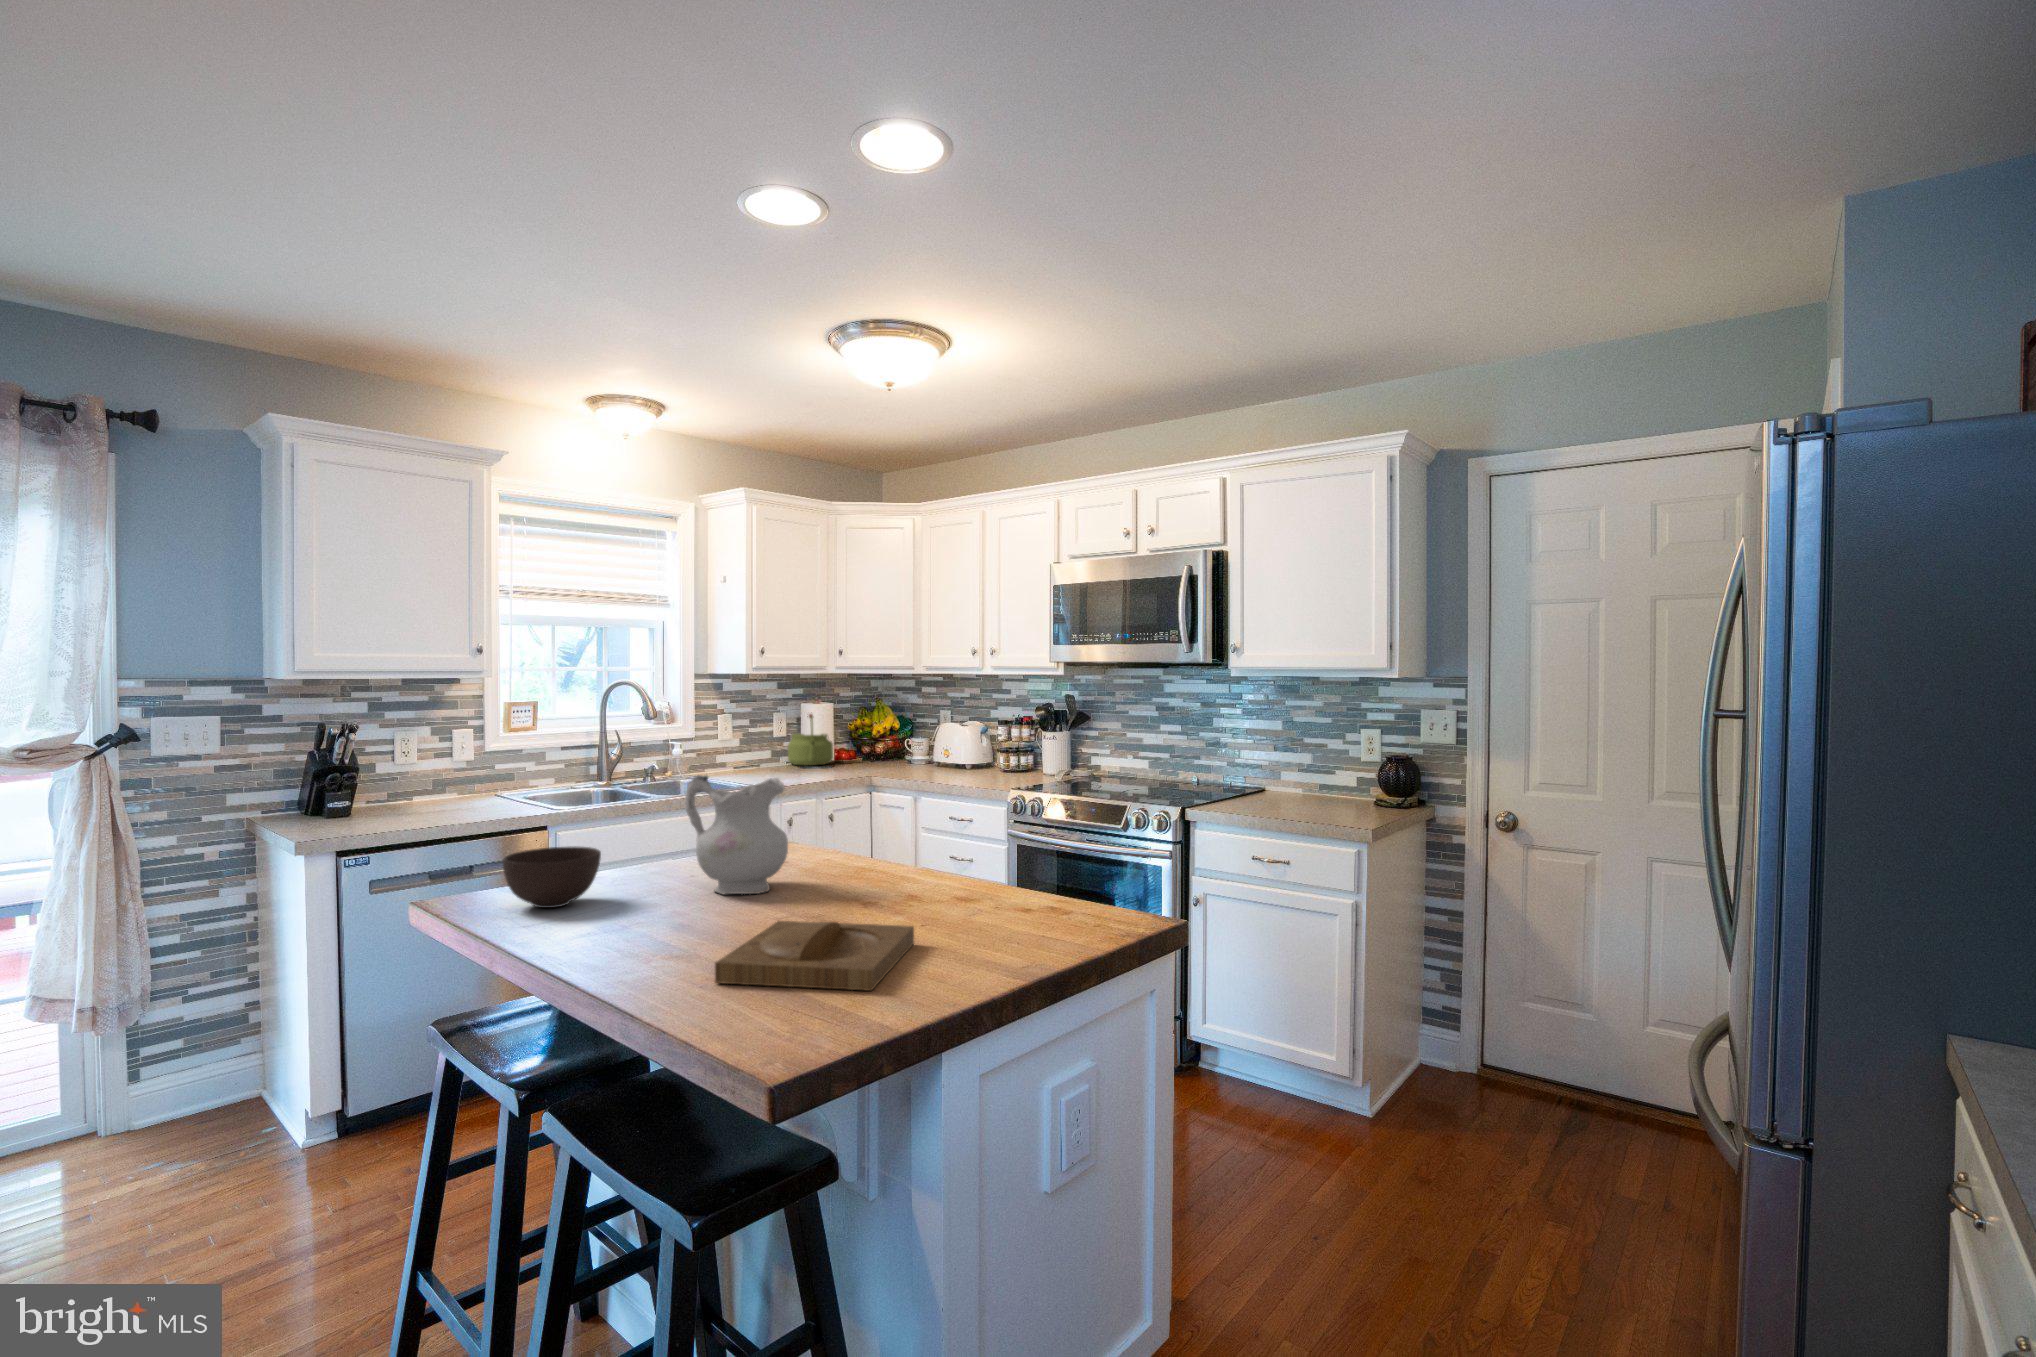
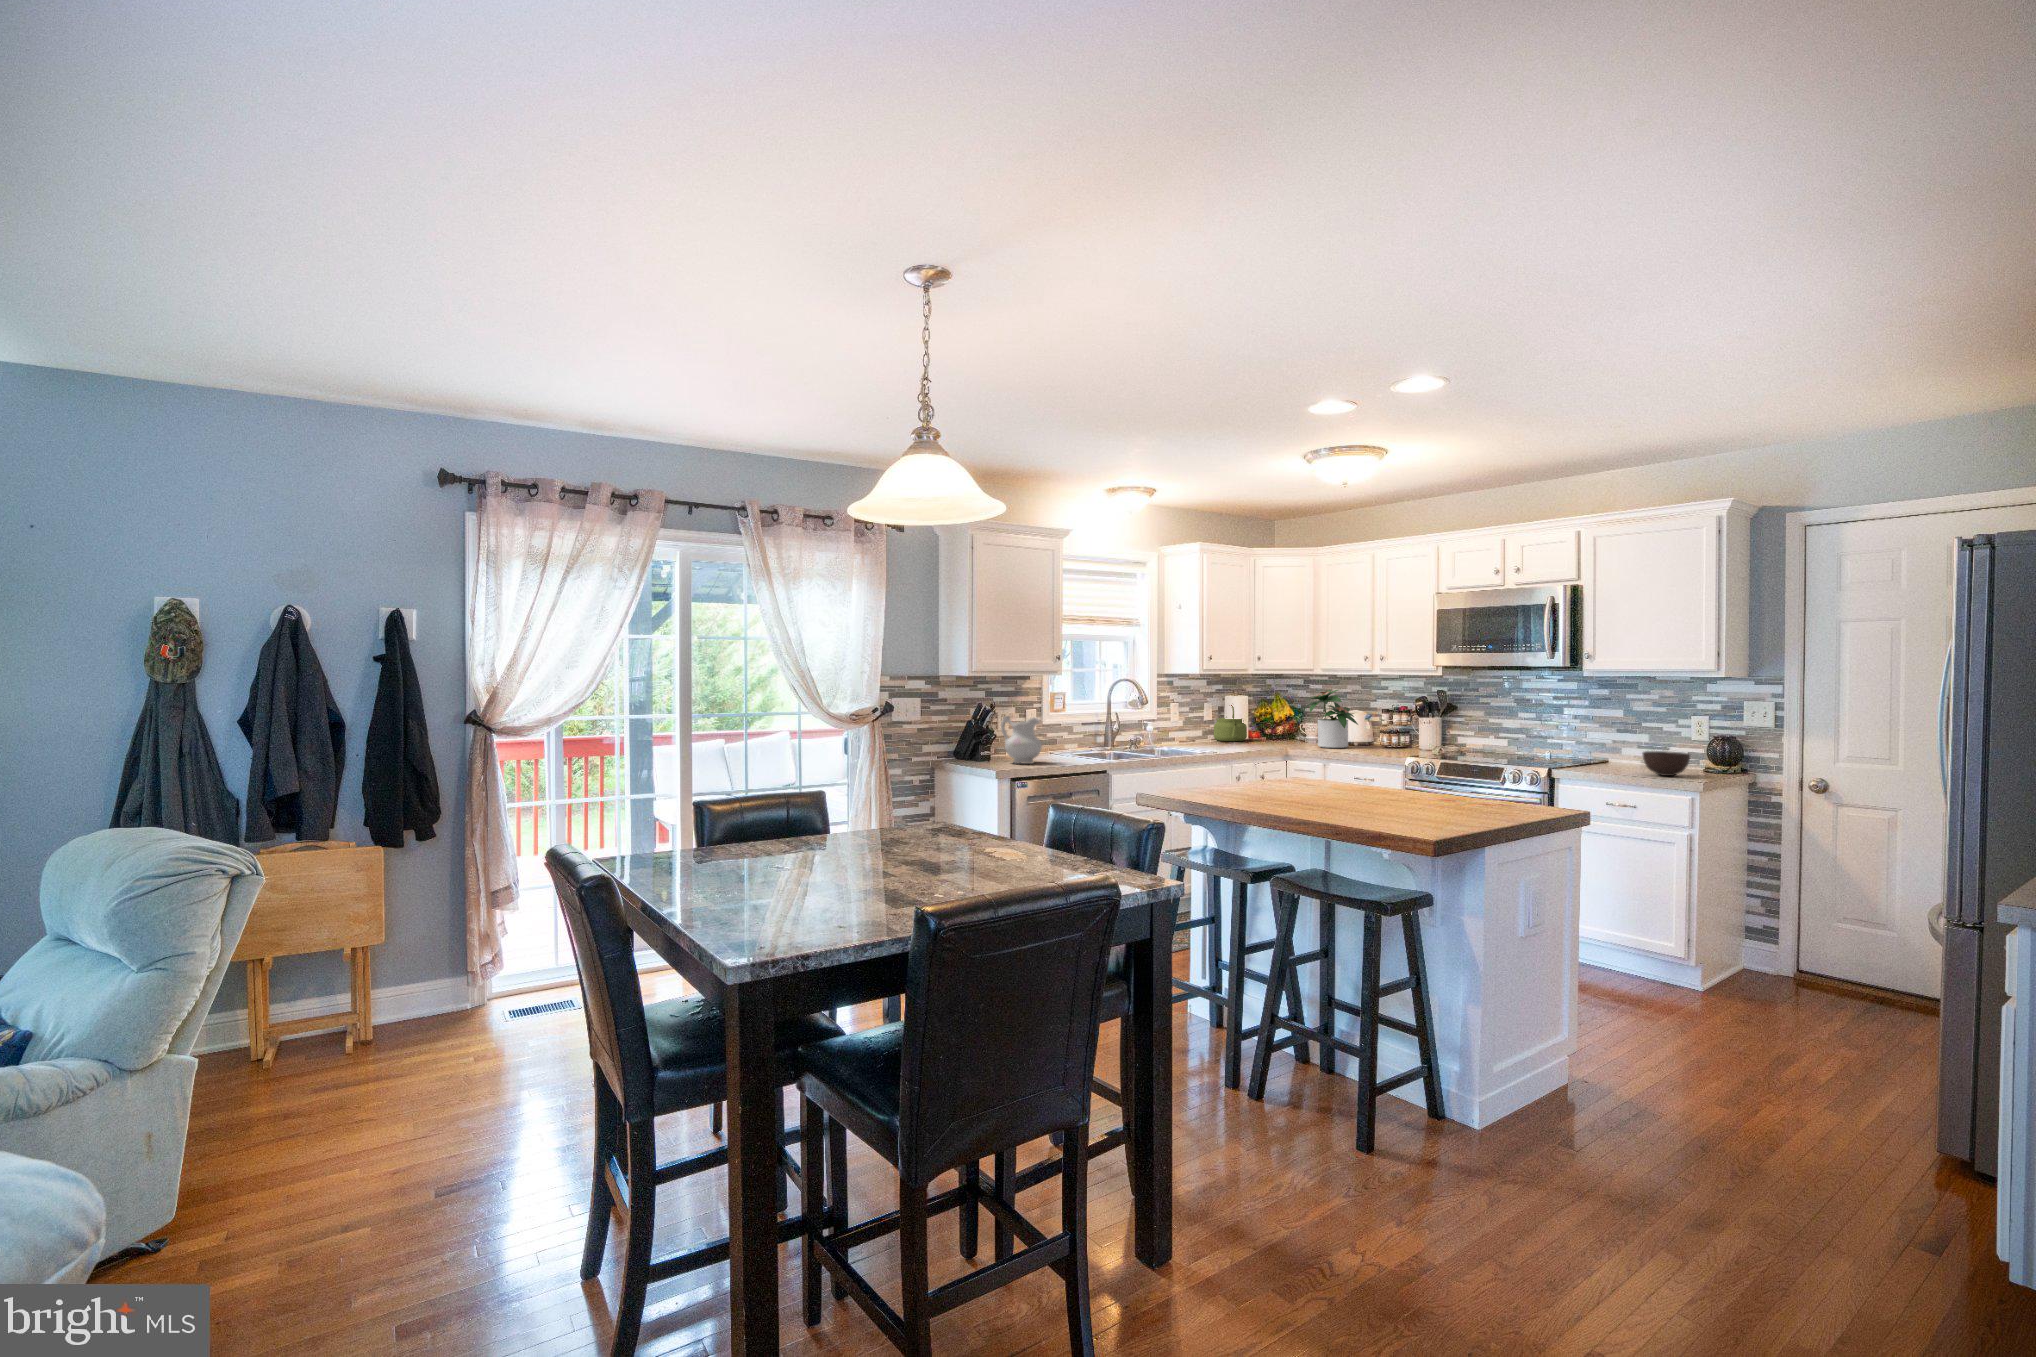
potted plant: none [896,694,968,775] -> present [1304,690,1358,748]
ceramic pitcher: present [685,775,788,895] -> present [1001,716,1042,764]
bowl: present [503,846,601,908] -> present [1642,751,1690,776]
tray: present [715,921,914,990] -> none [1330,798,1416,823]

